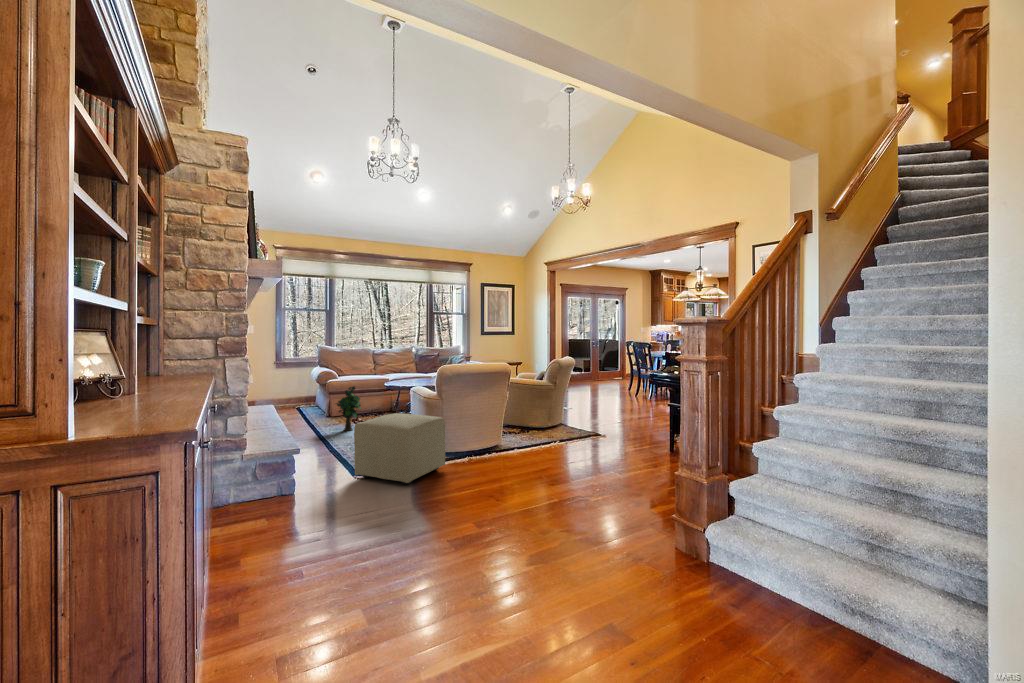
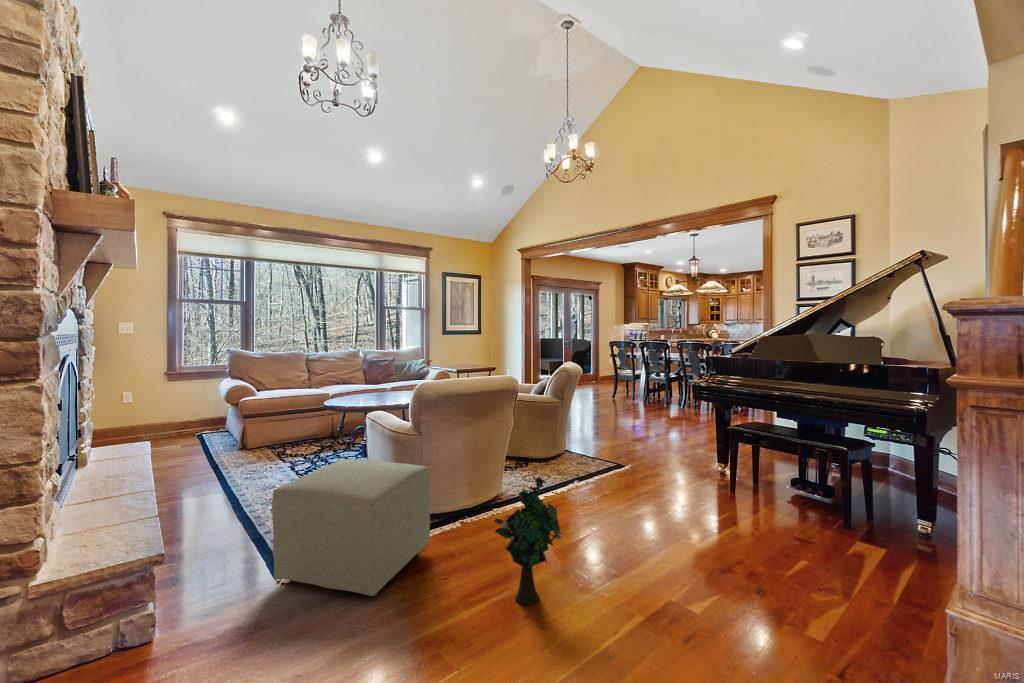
decorative plant: present [336,386,361,431] -> present [494,478,562,605]

